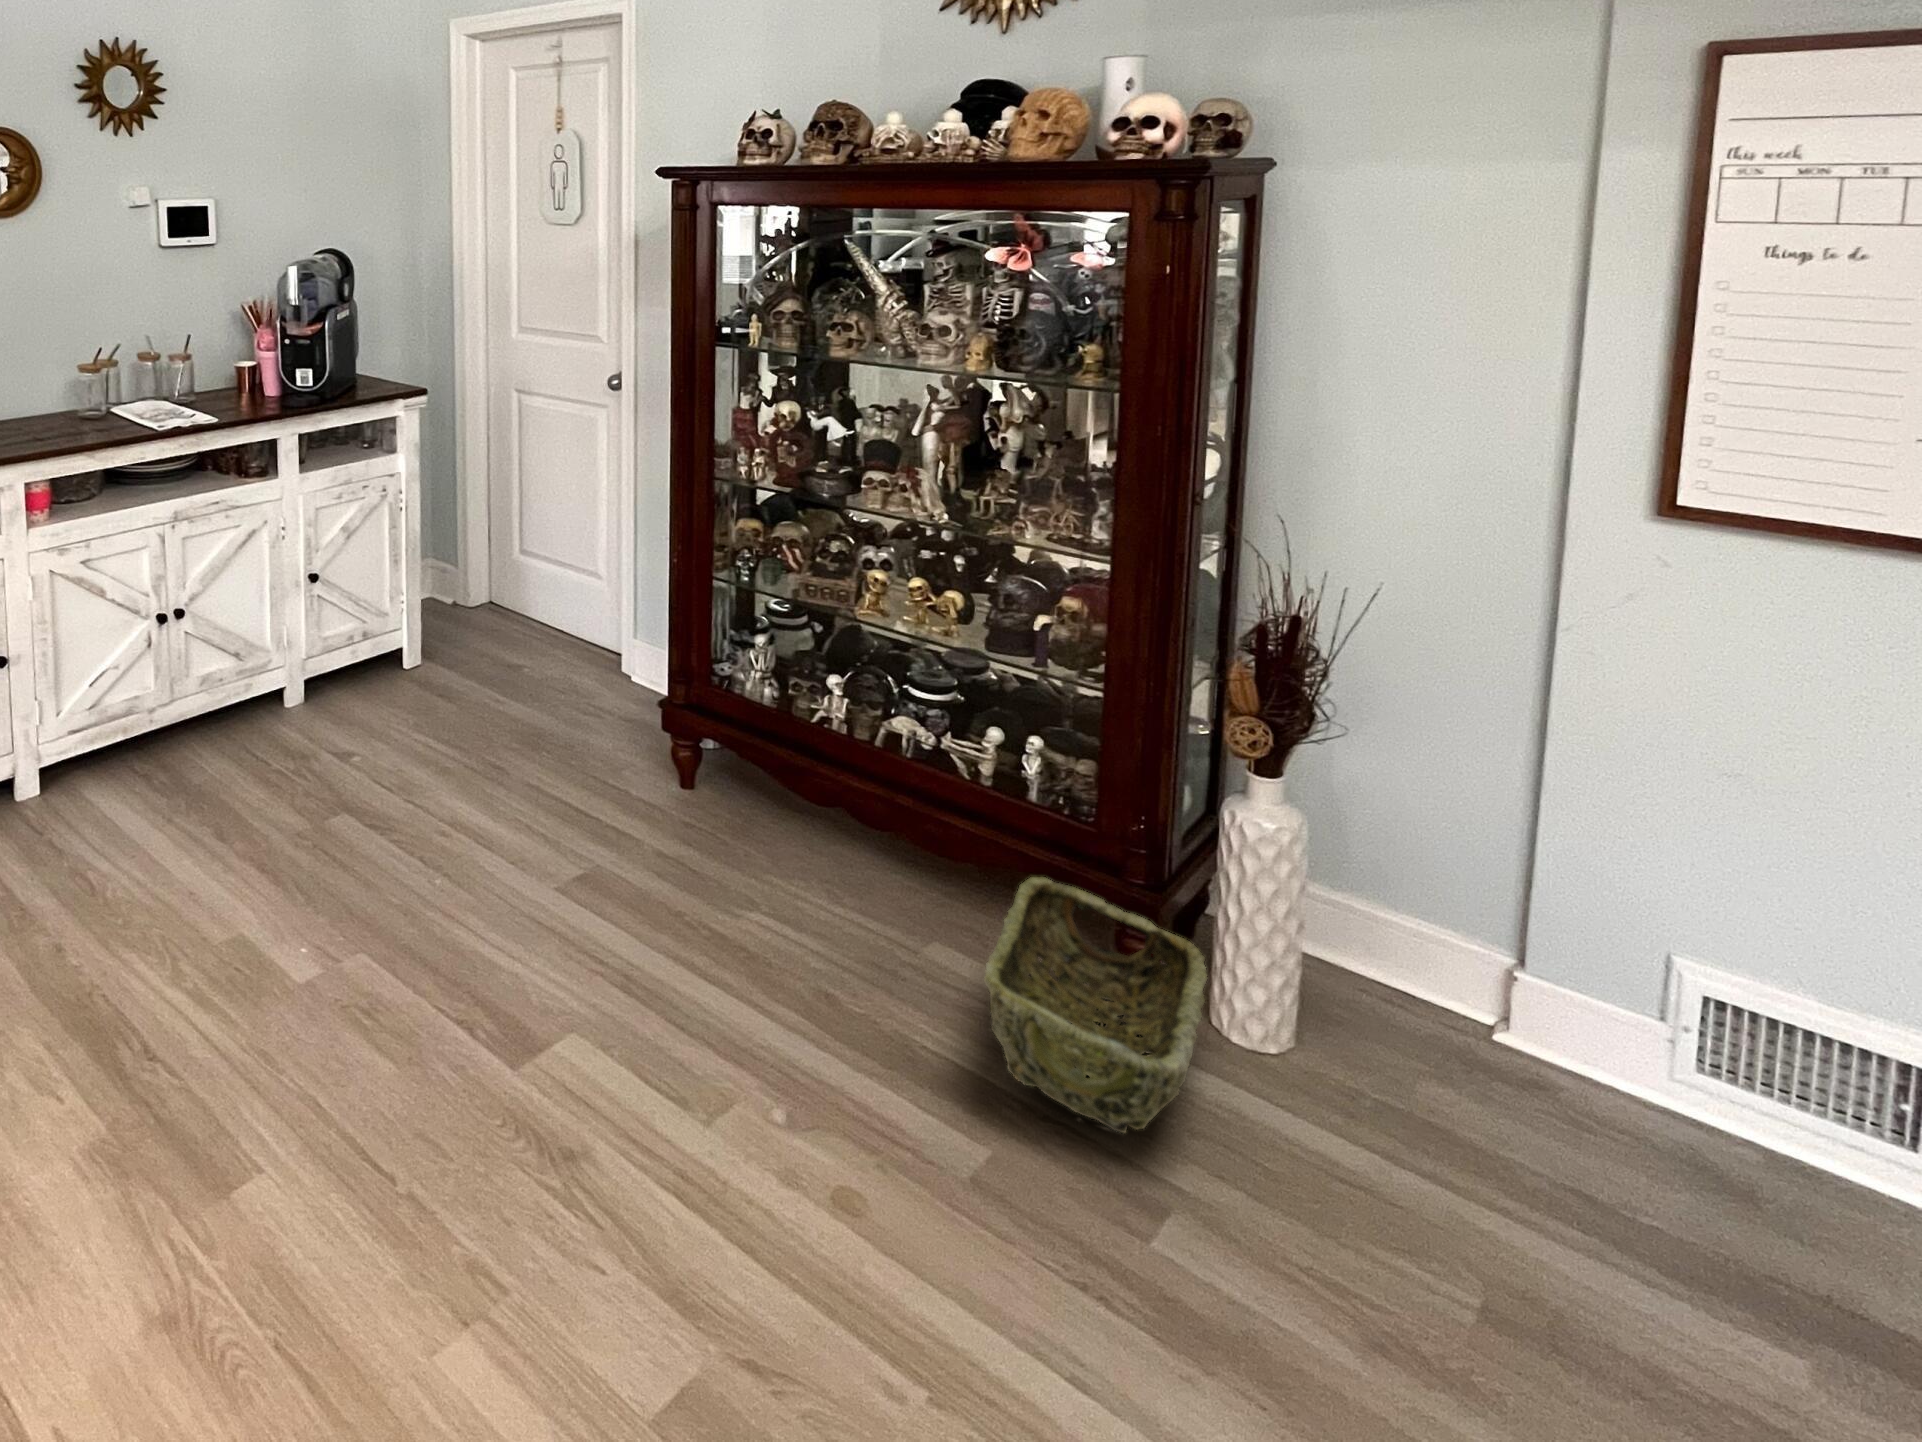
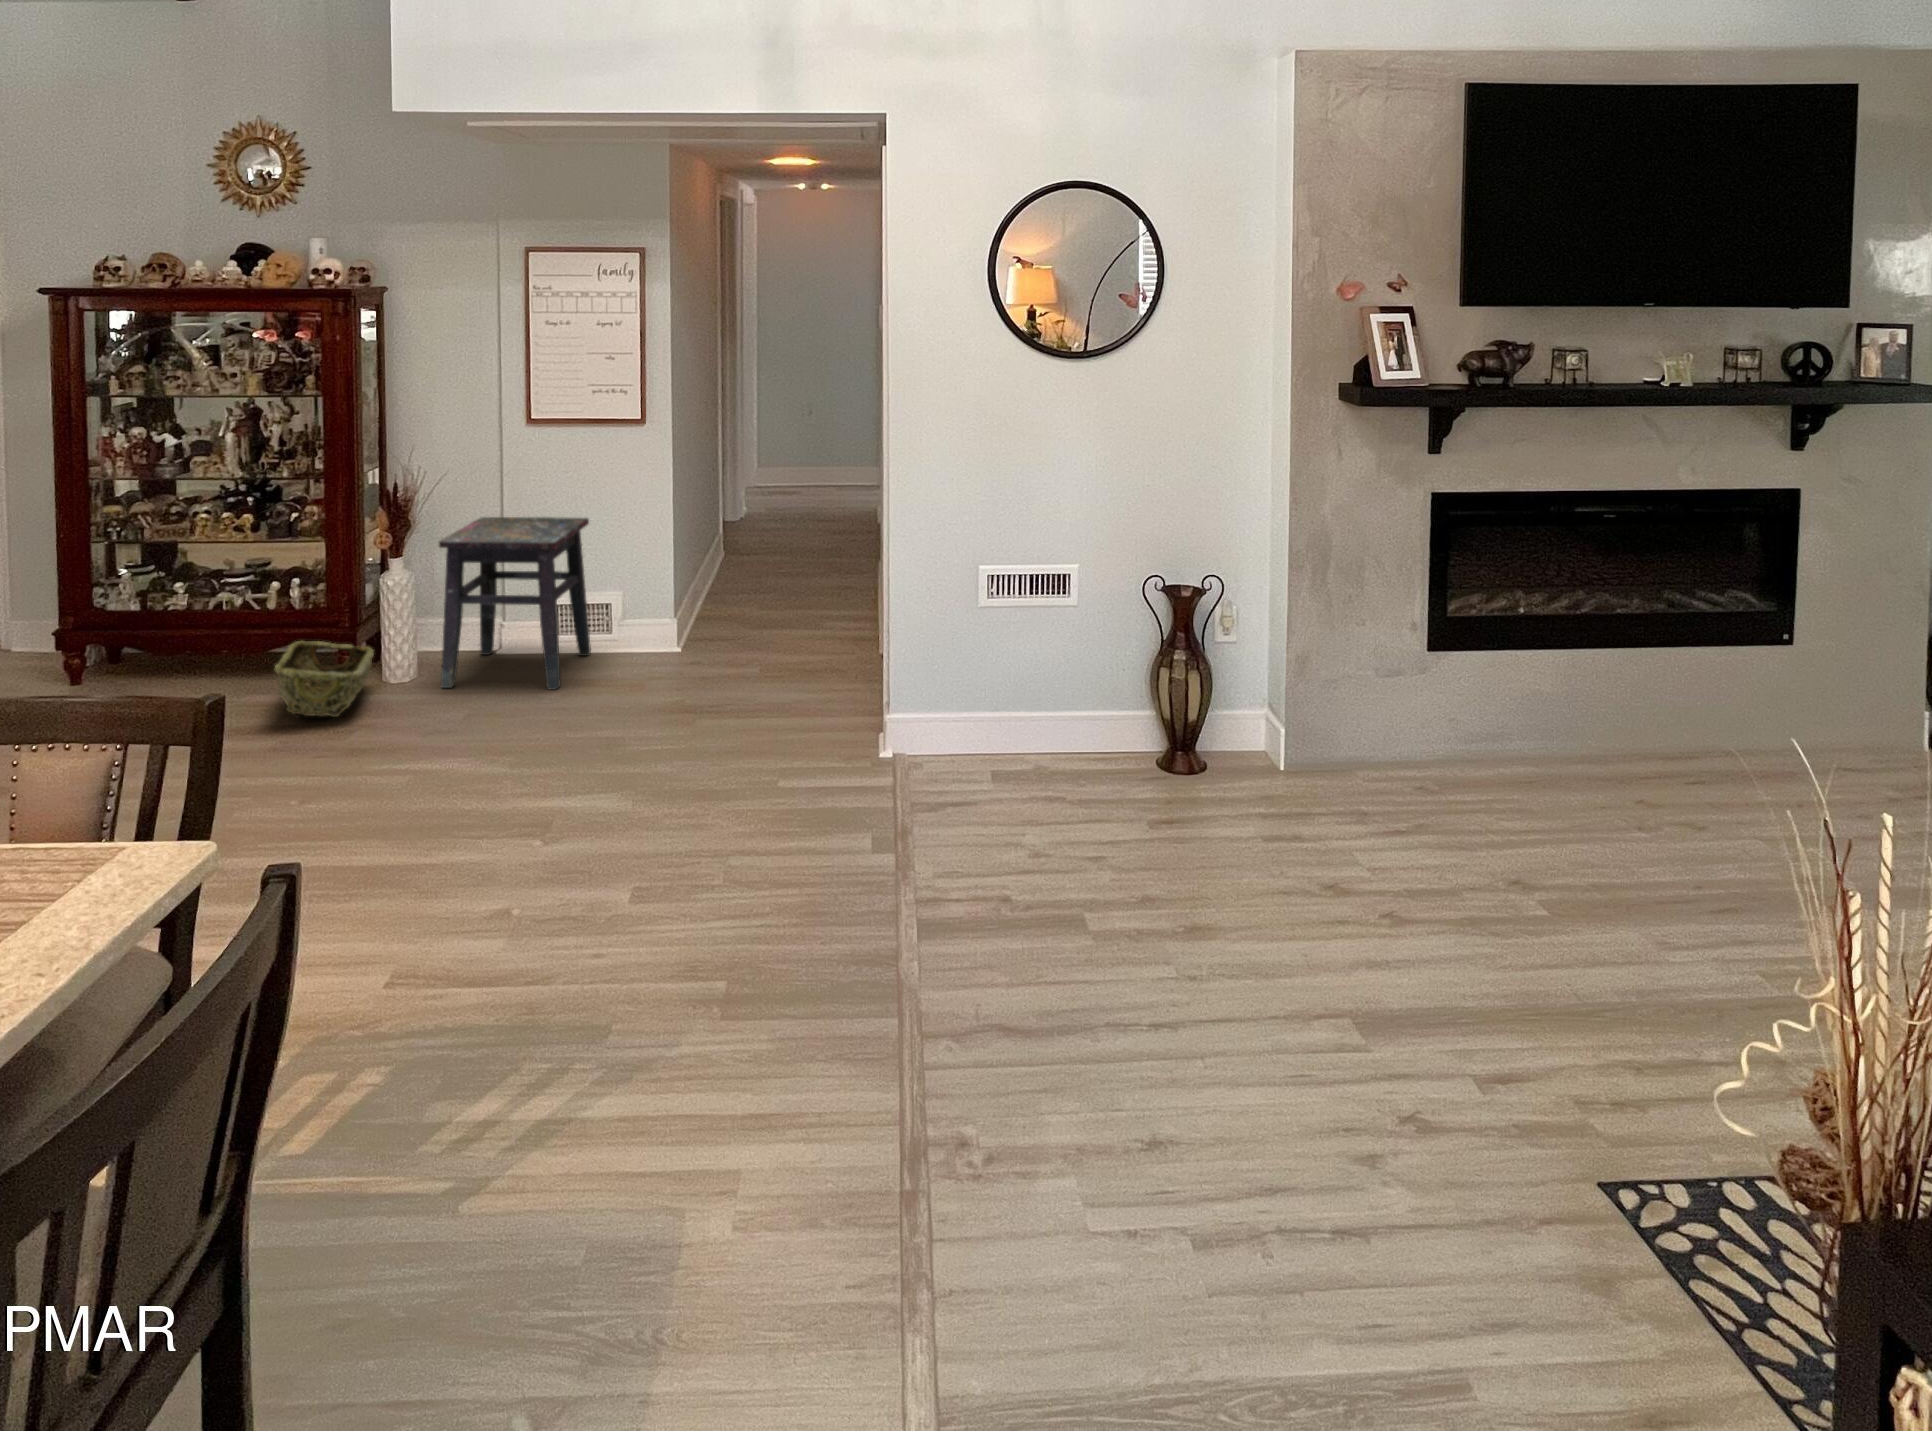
side table: none [1381,706,1903,1344] -> present [439,517,591,690]

